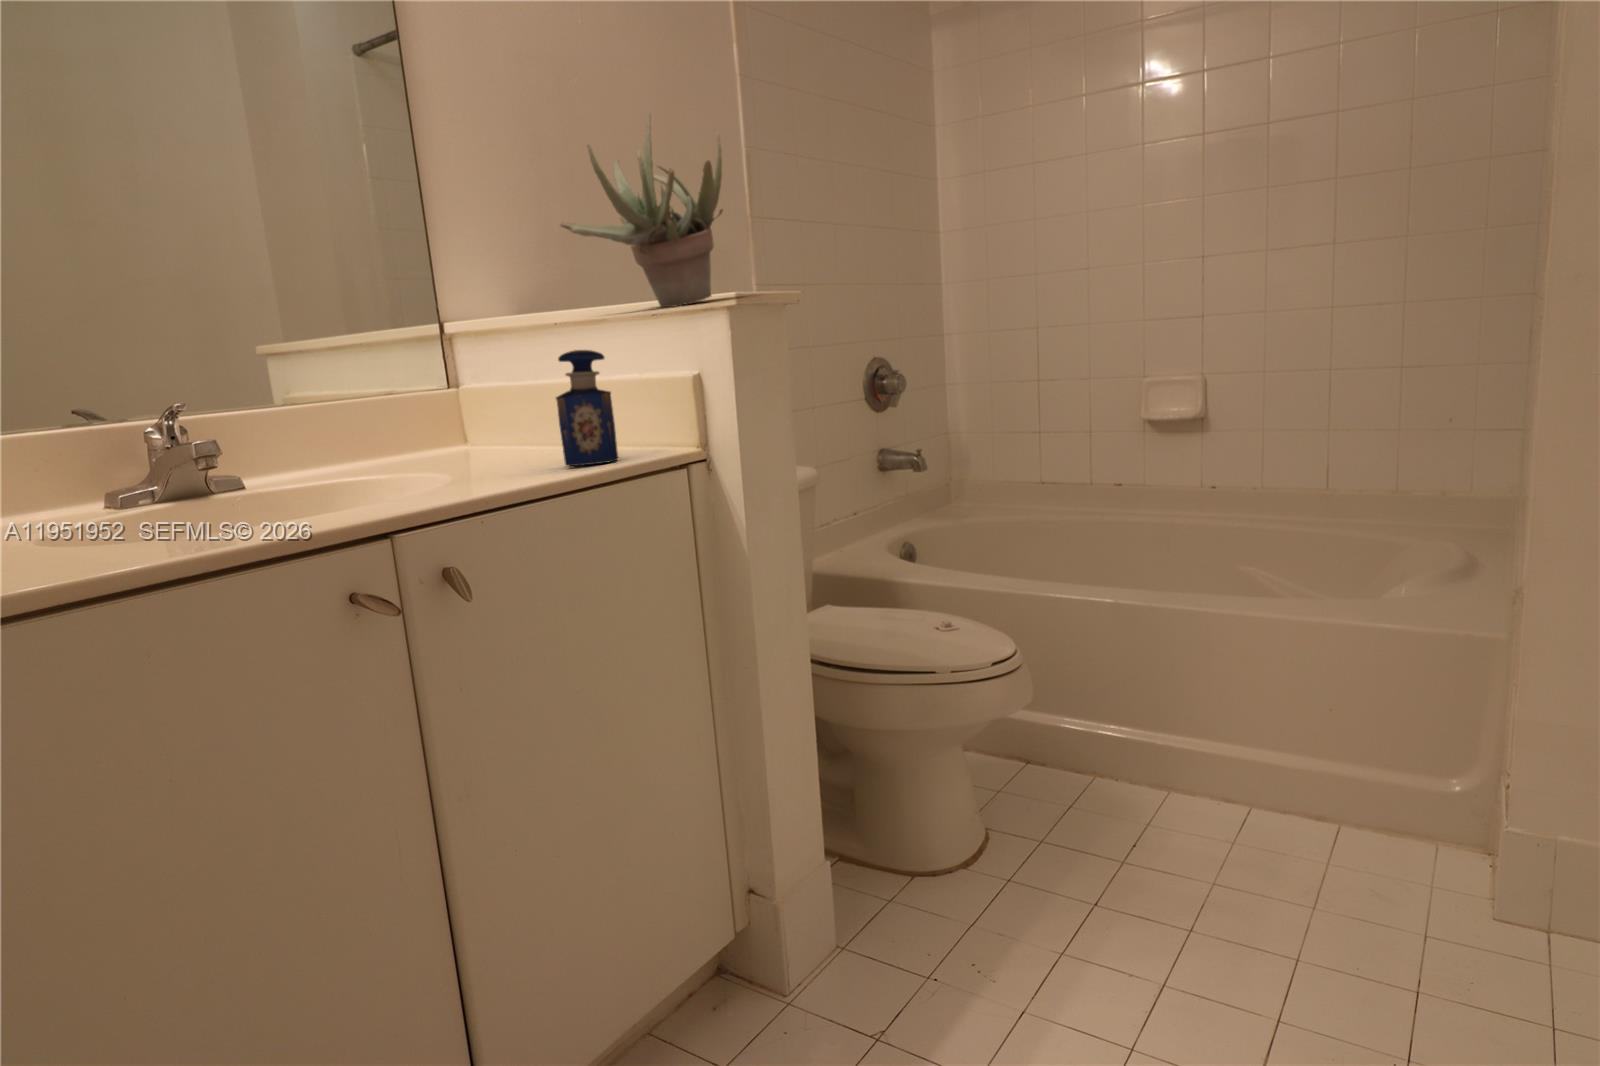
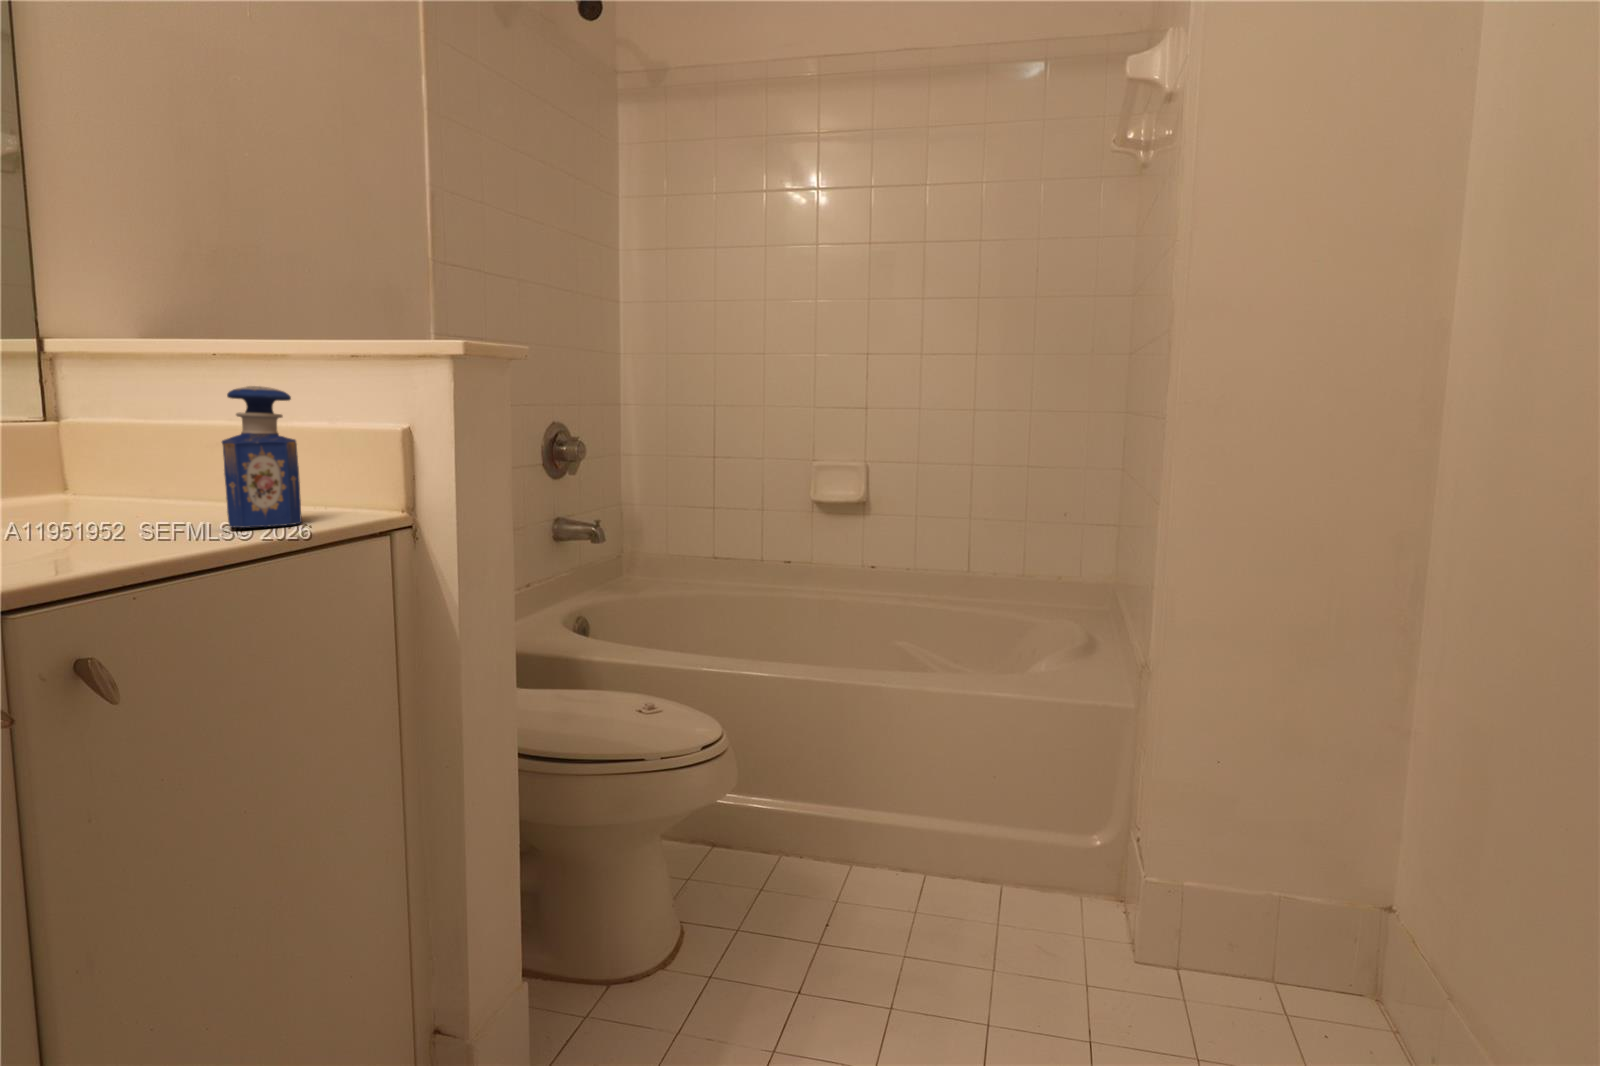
succulent plant: present [560,114,723,307] -> none [243,124,450,348]

